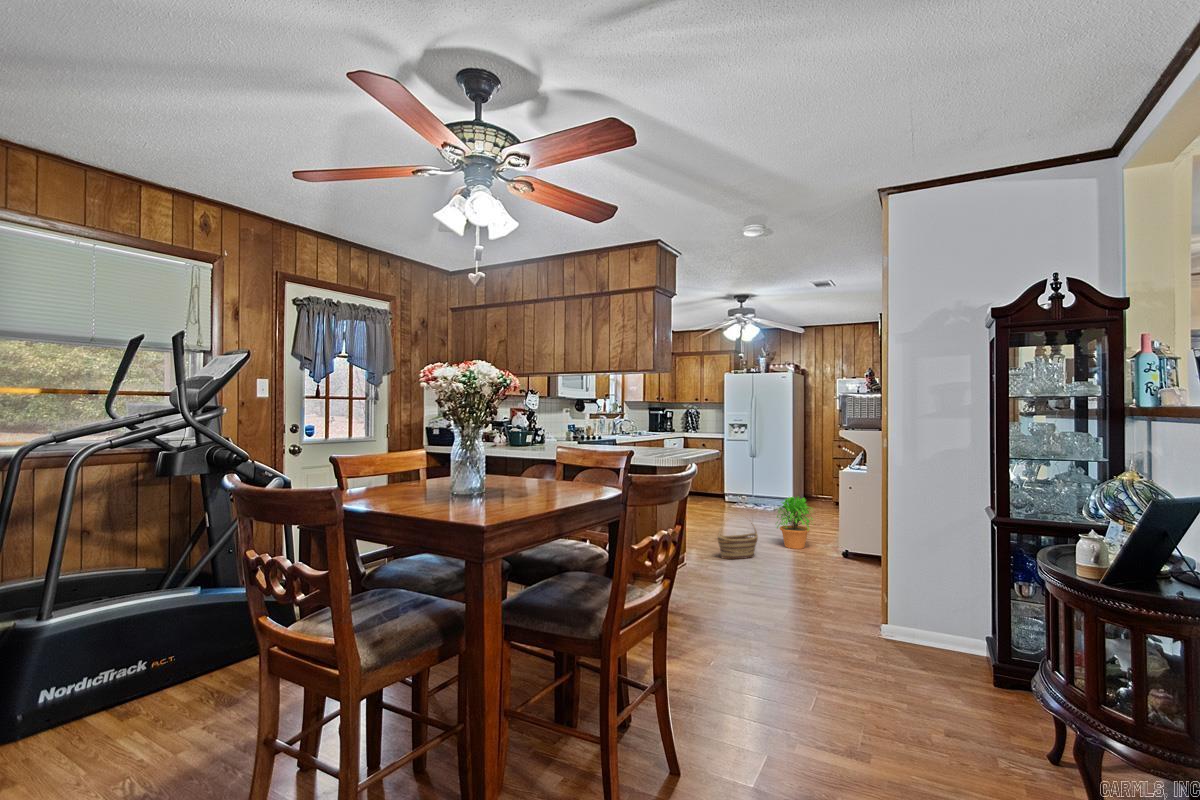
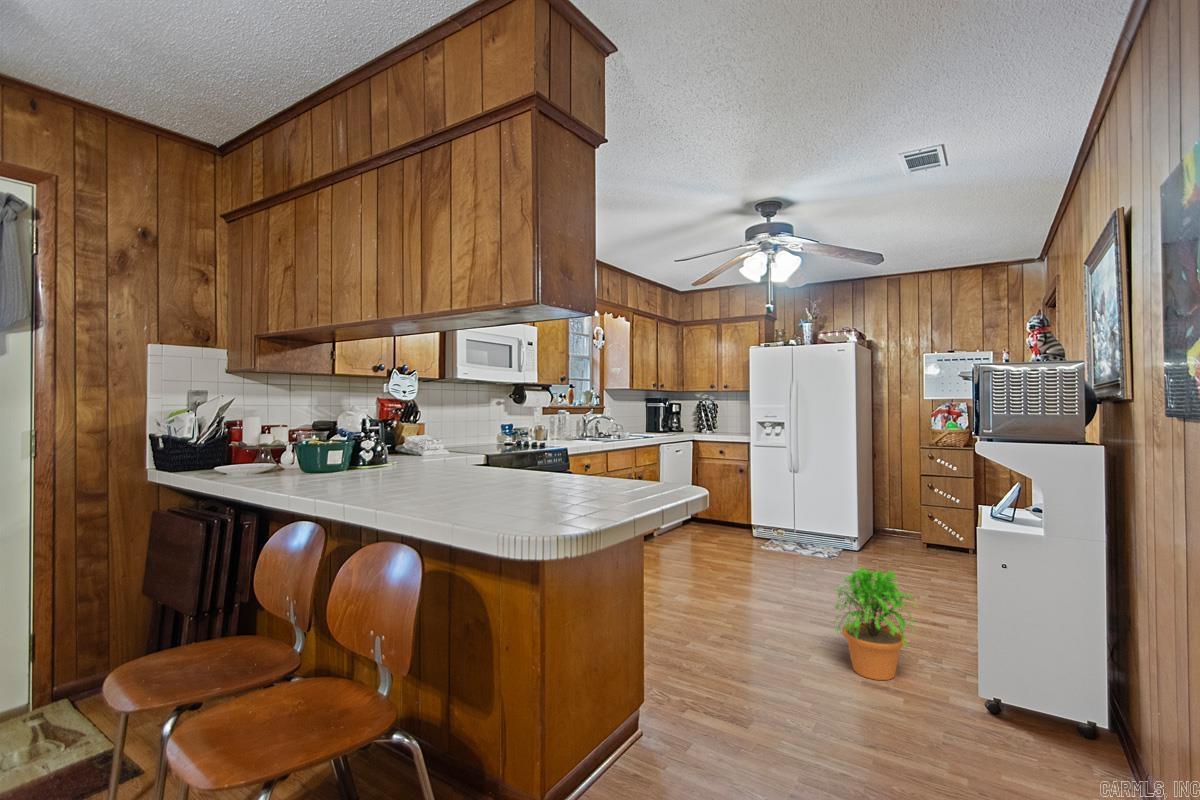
basket: present [718,527,758,559] -> none [705,618,795,720]

